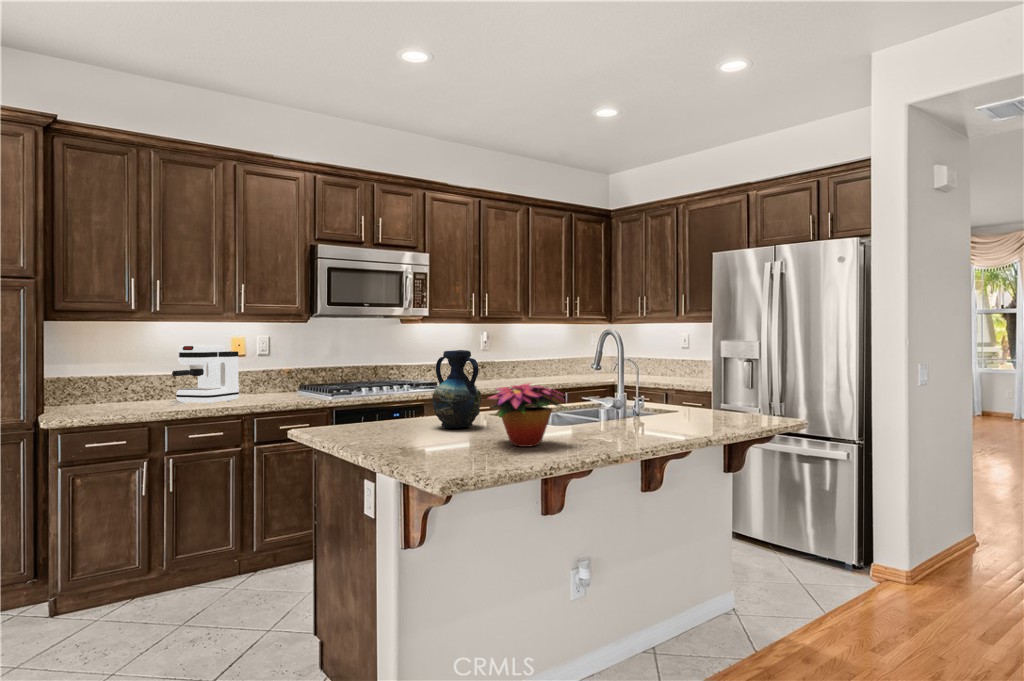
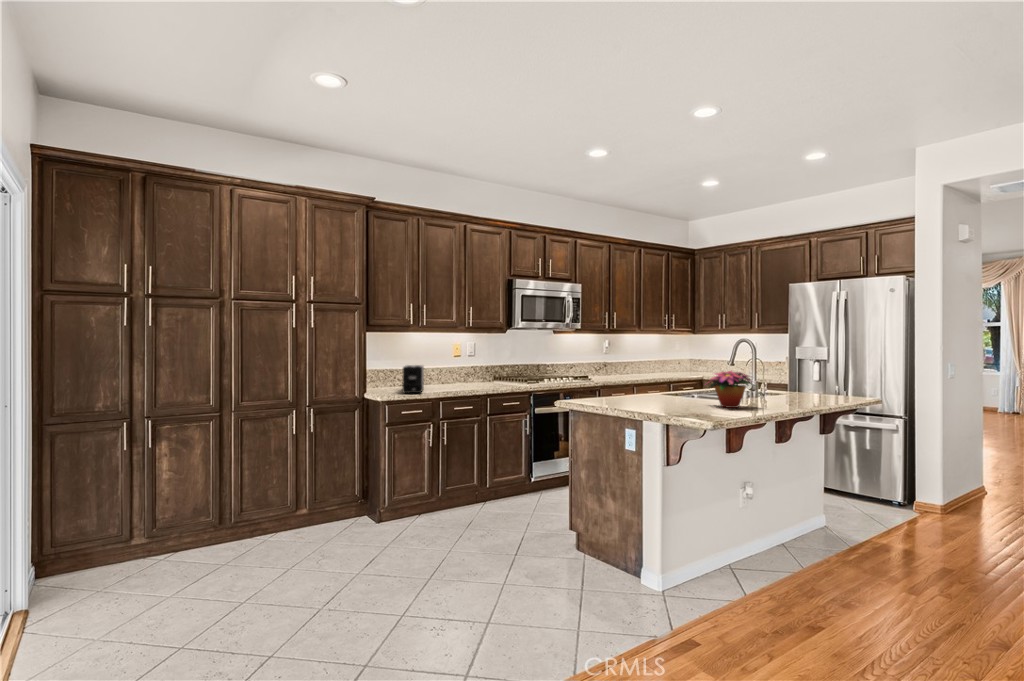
coffee maker: present [172,345,239,404] -> none [433,348,470,388]
vase: present [432,350,481,428] -> none [652,351,684,399]
toaster: none [96,371,154,415] -> present [402,365,424,393]

